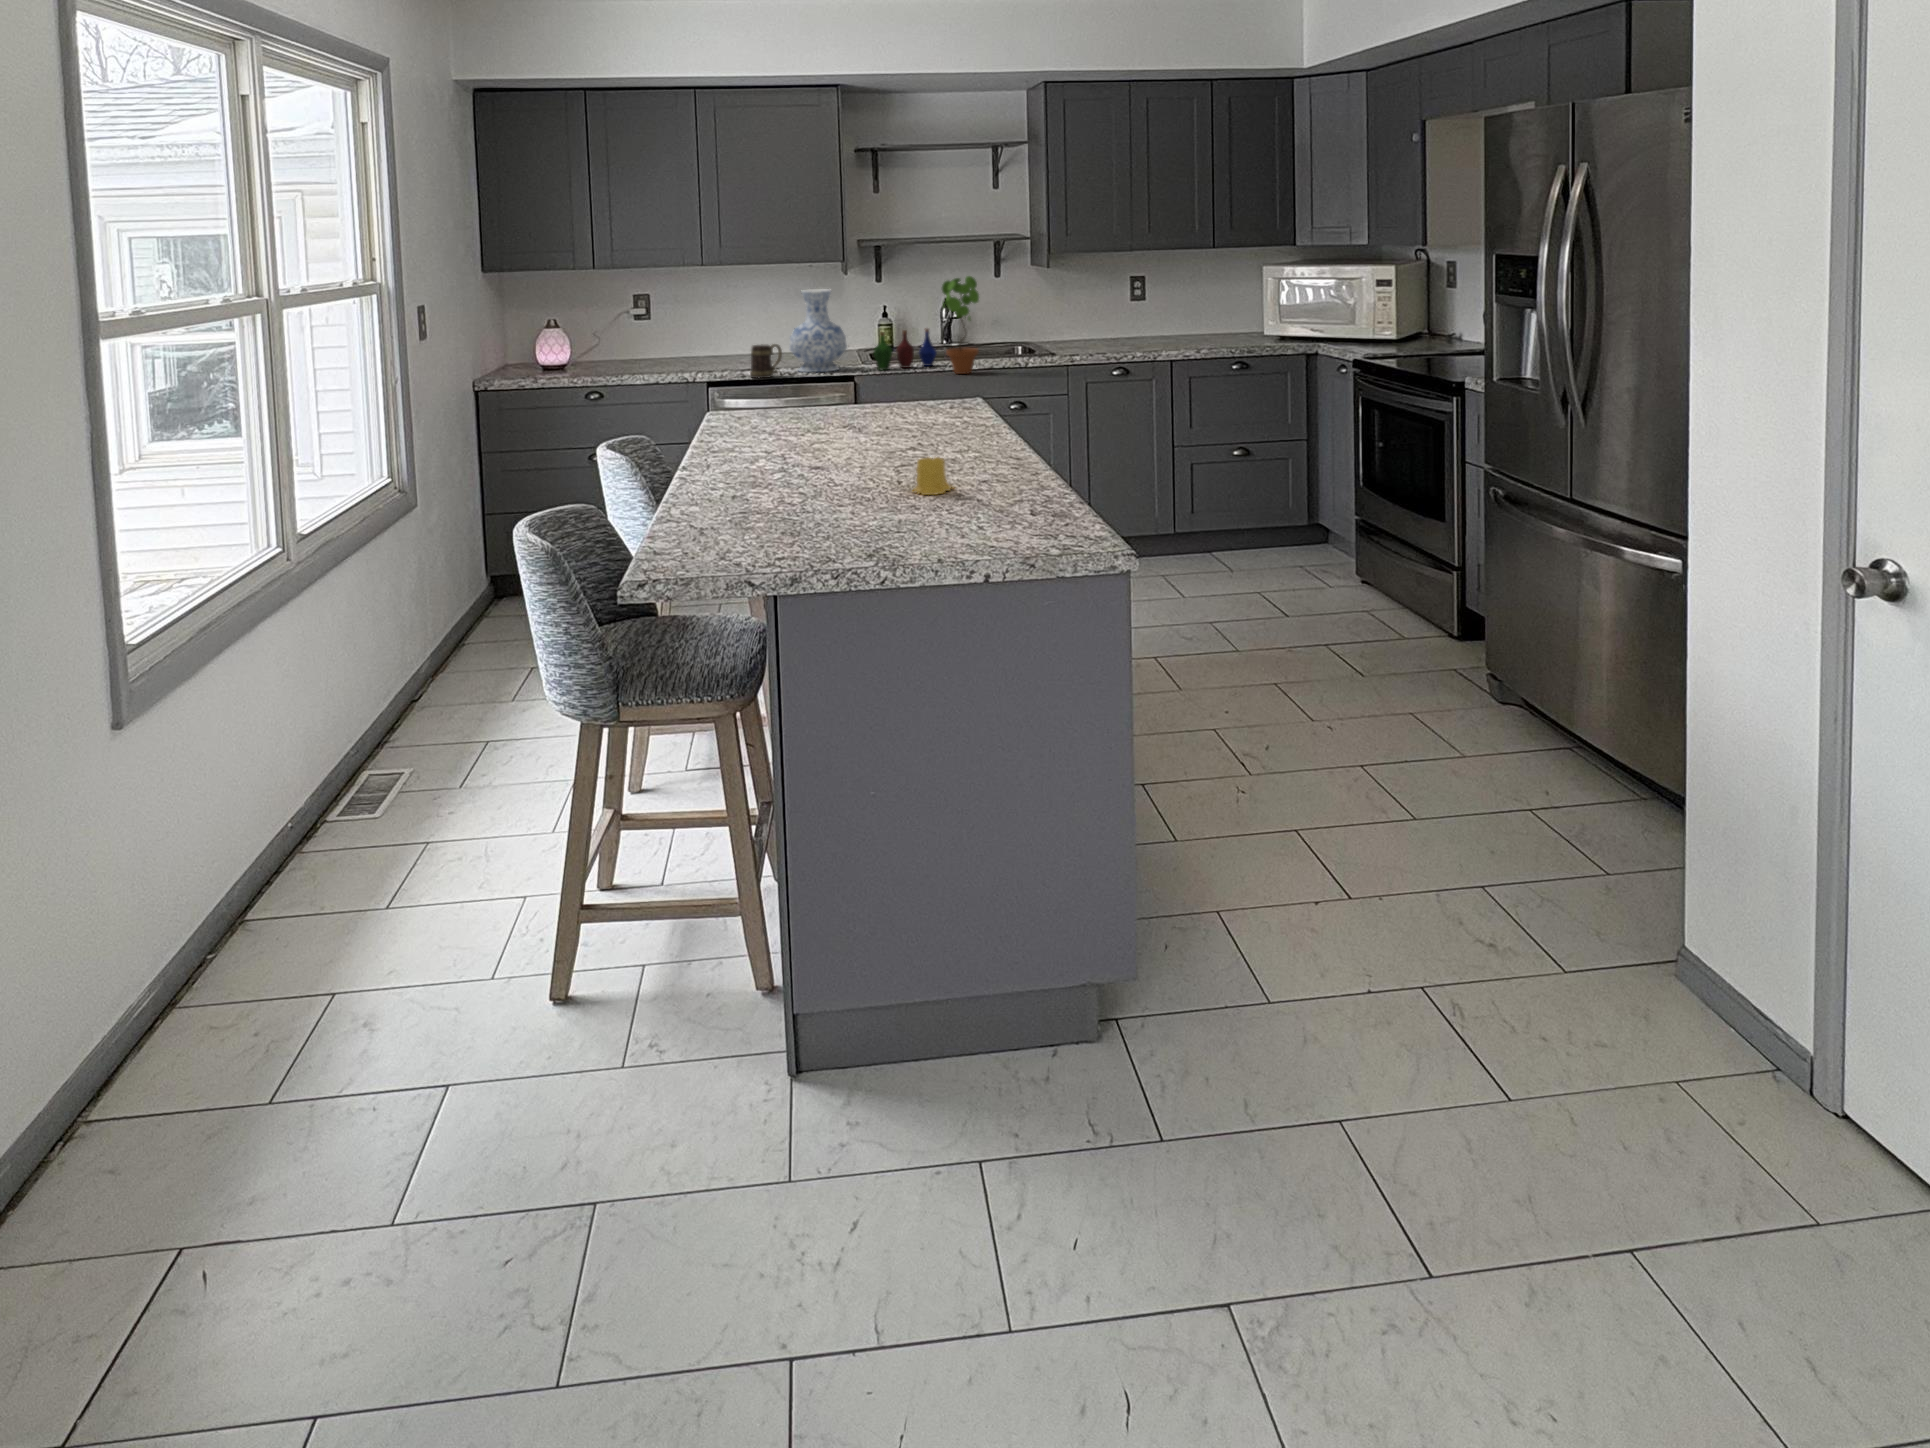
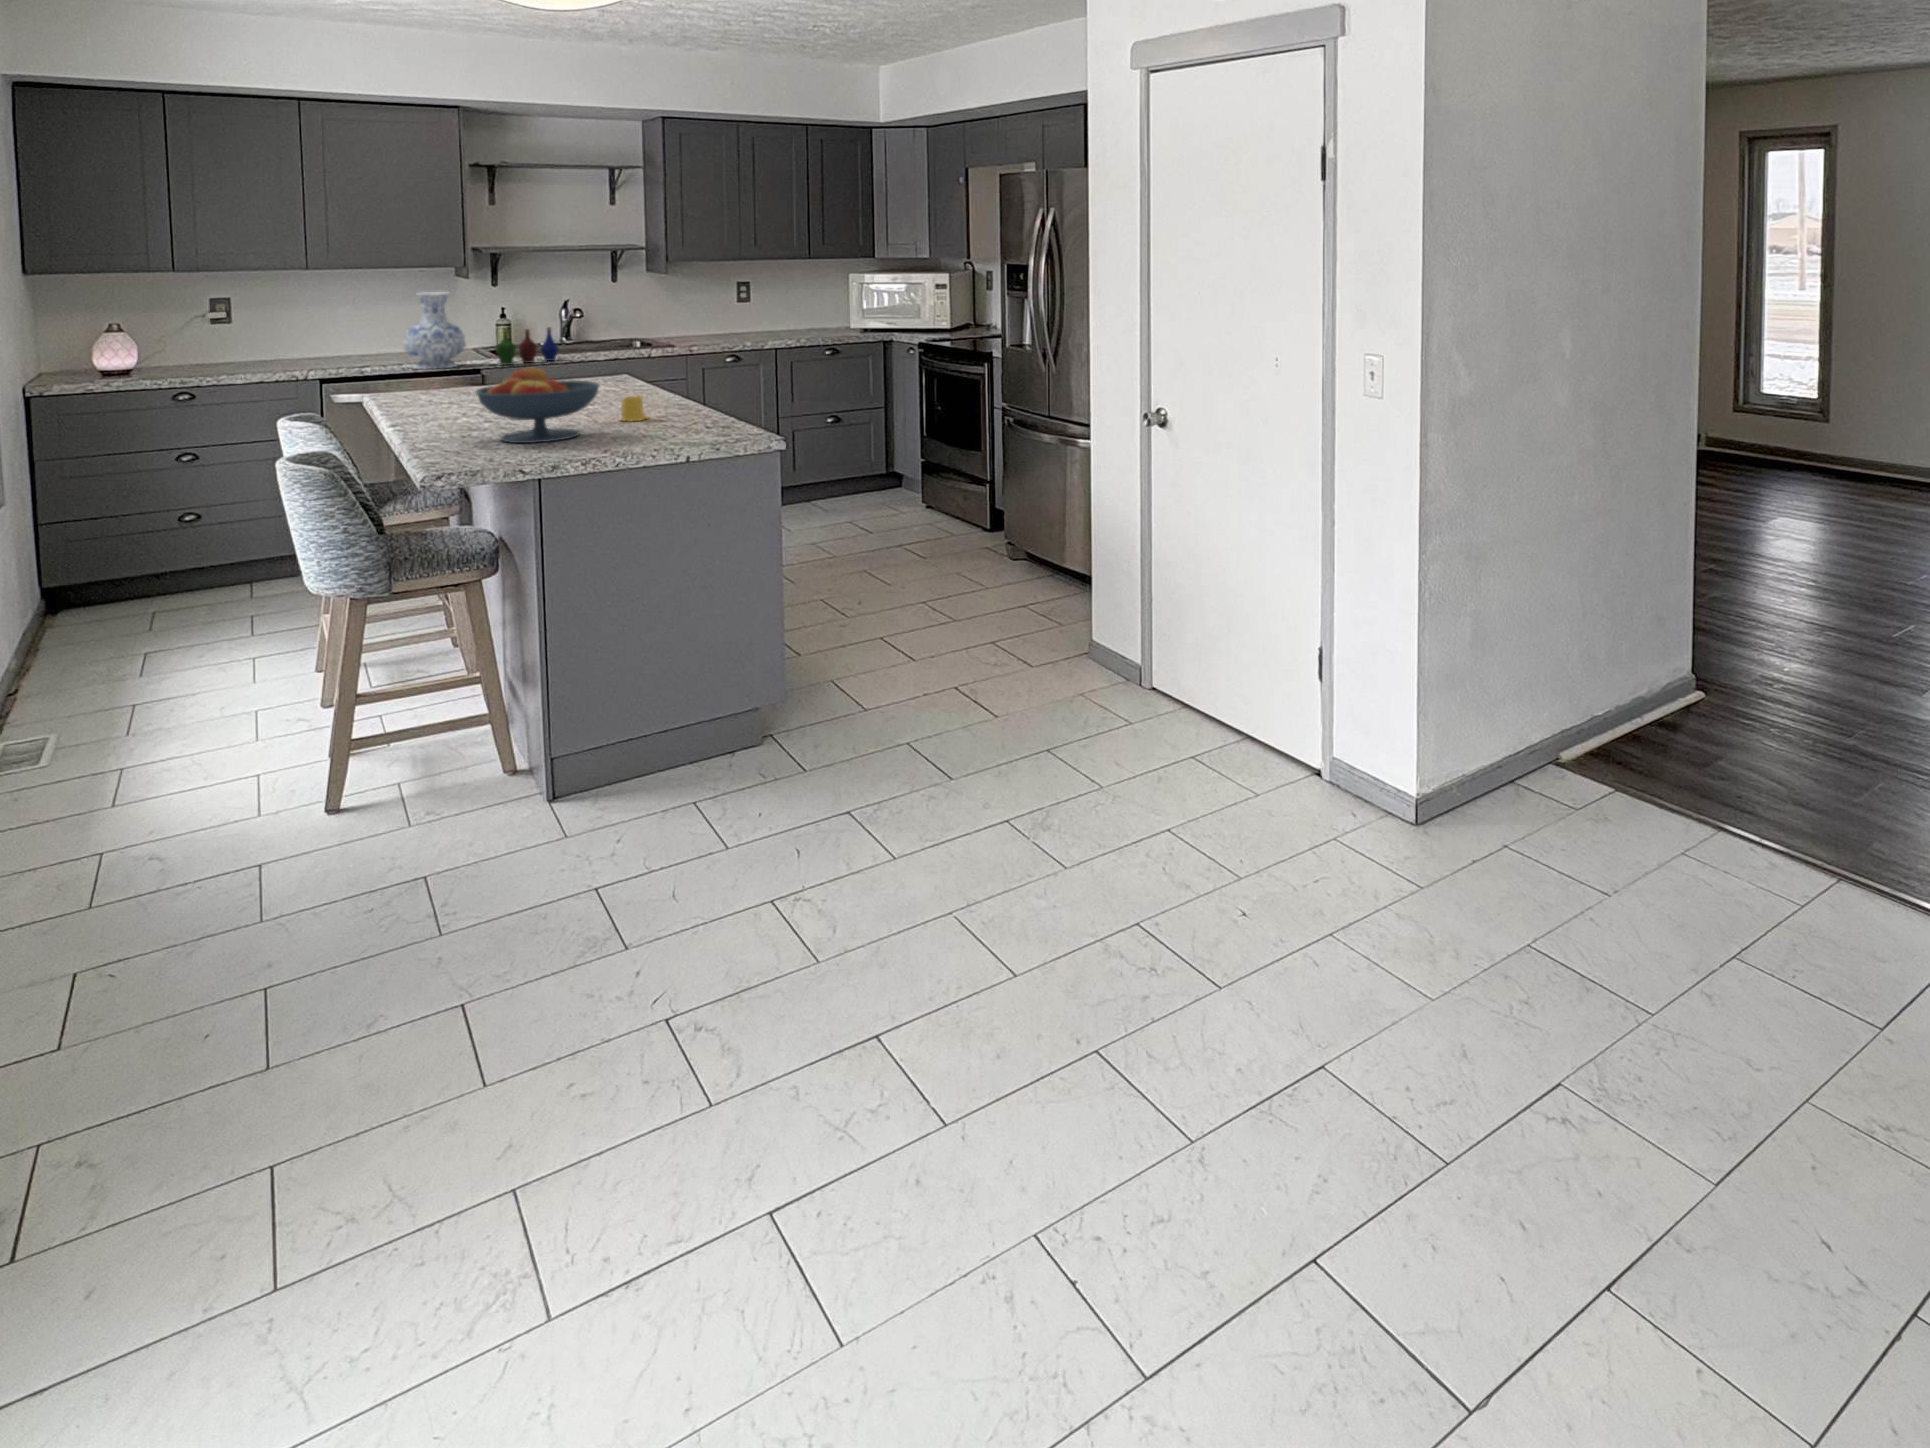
potted plant: present [942,276,979,374] -> none [570,280,607,364]
mug: present [750,344,782,378] -> none [366,343,401,375]
fruit bowl: none [704,413,867,535] -> present [476,367,599,443]

